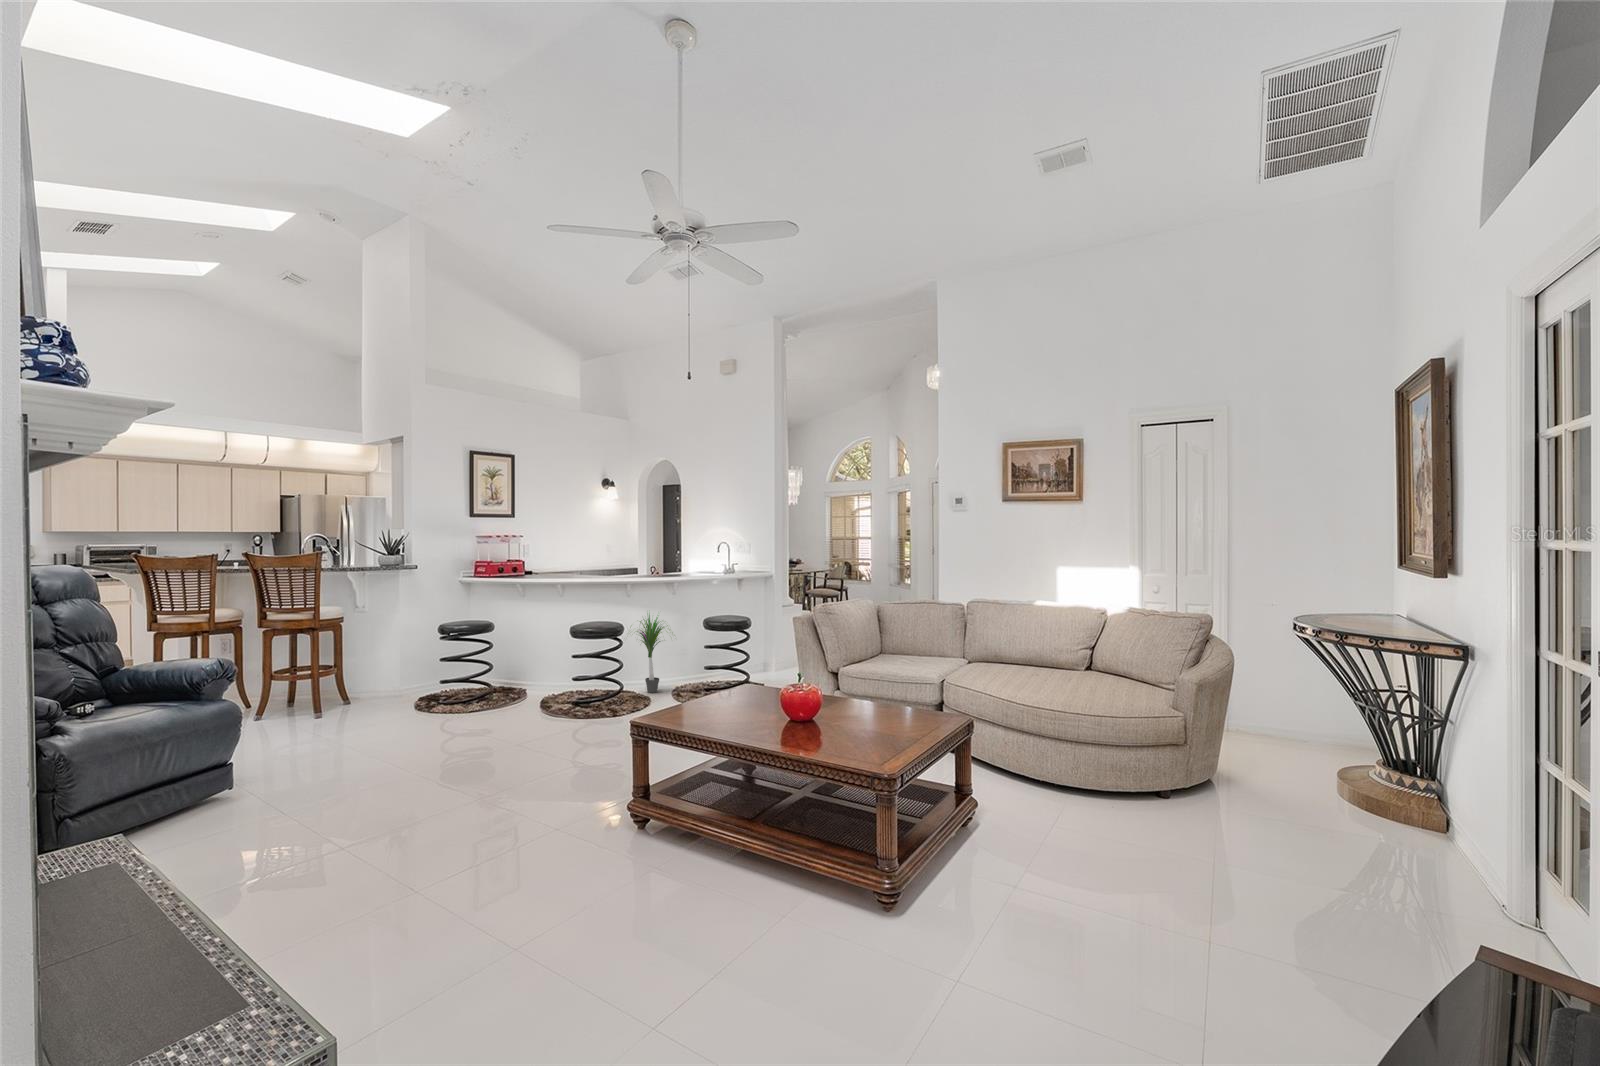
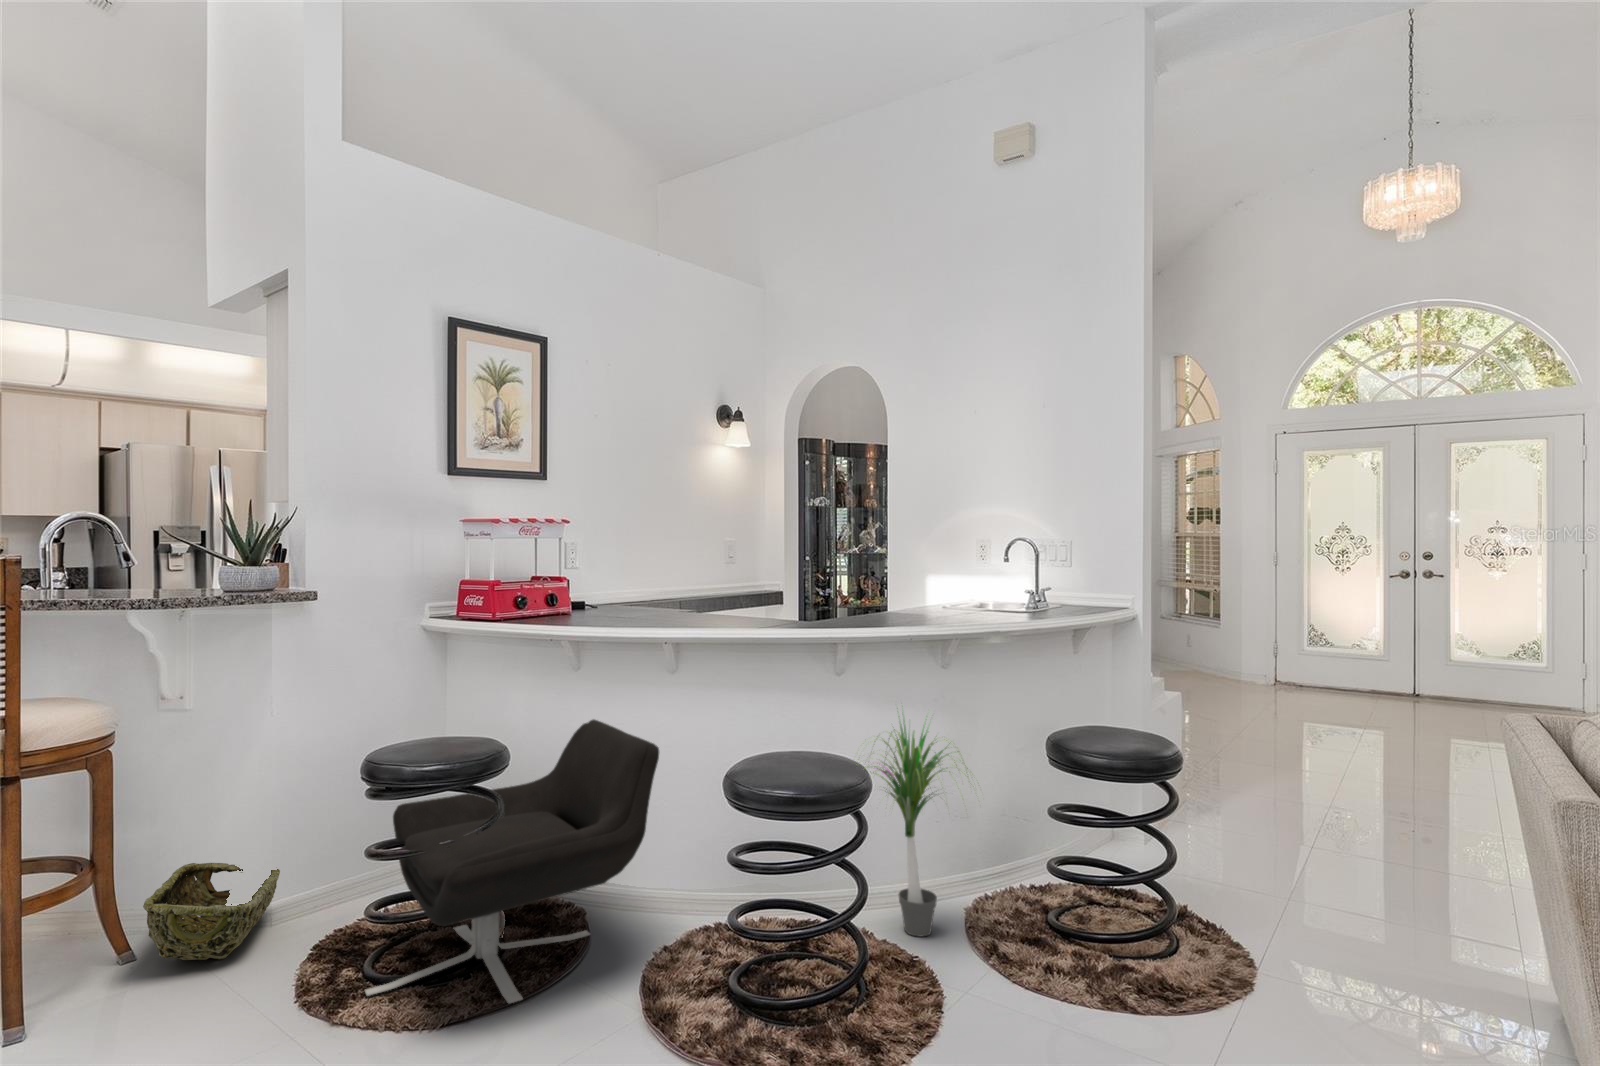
lounge chair: none [443,617,554,708] -> present [365,720,659,1003]
woven basket: none [357,672,403,702] -> present [143,863,280,960]

